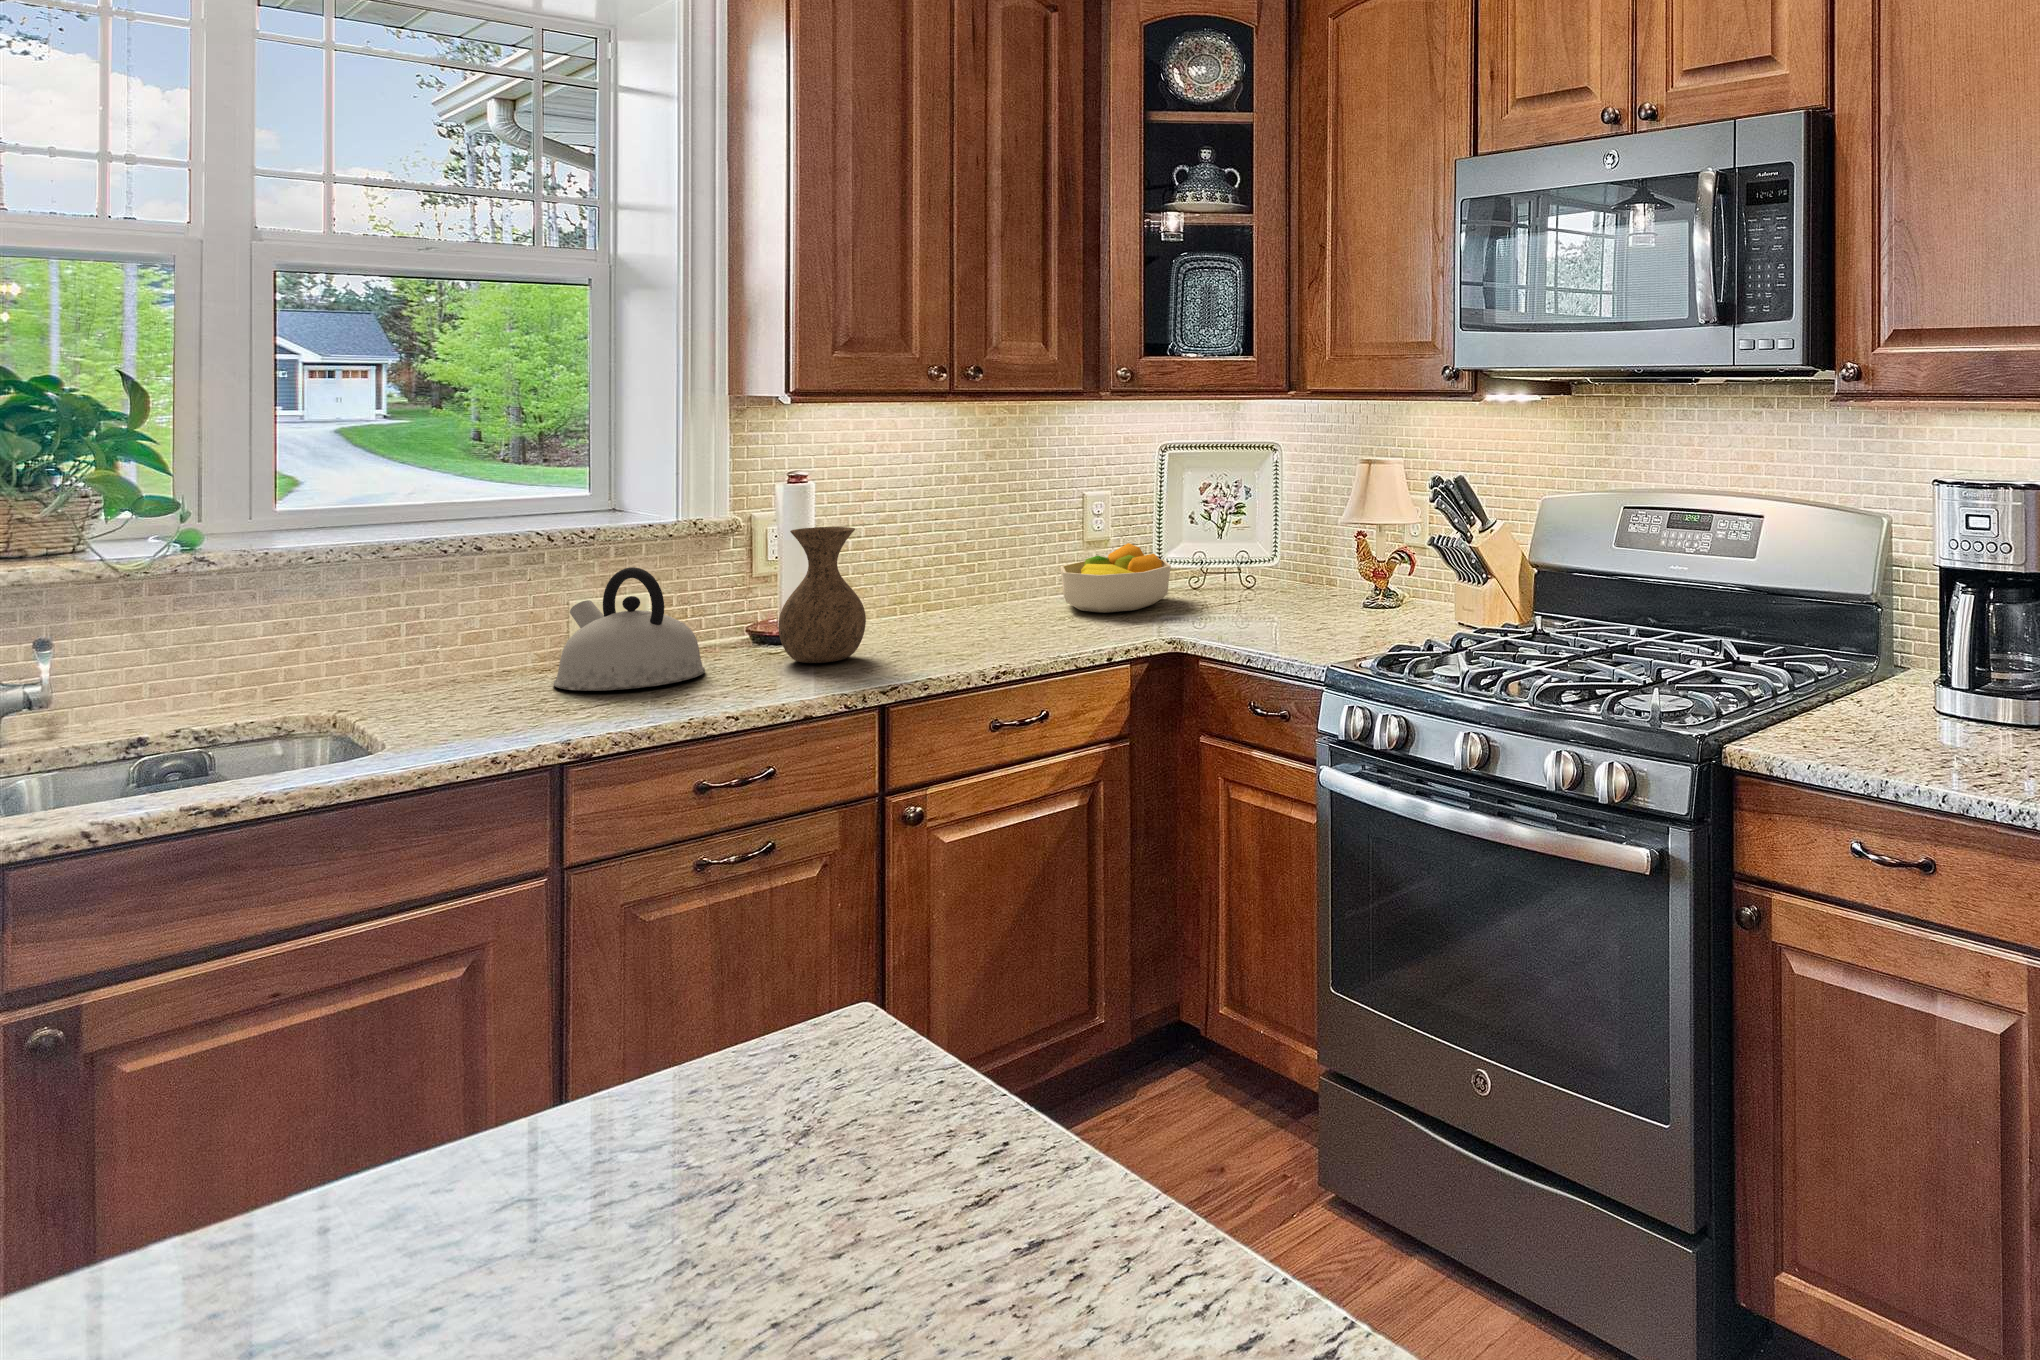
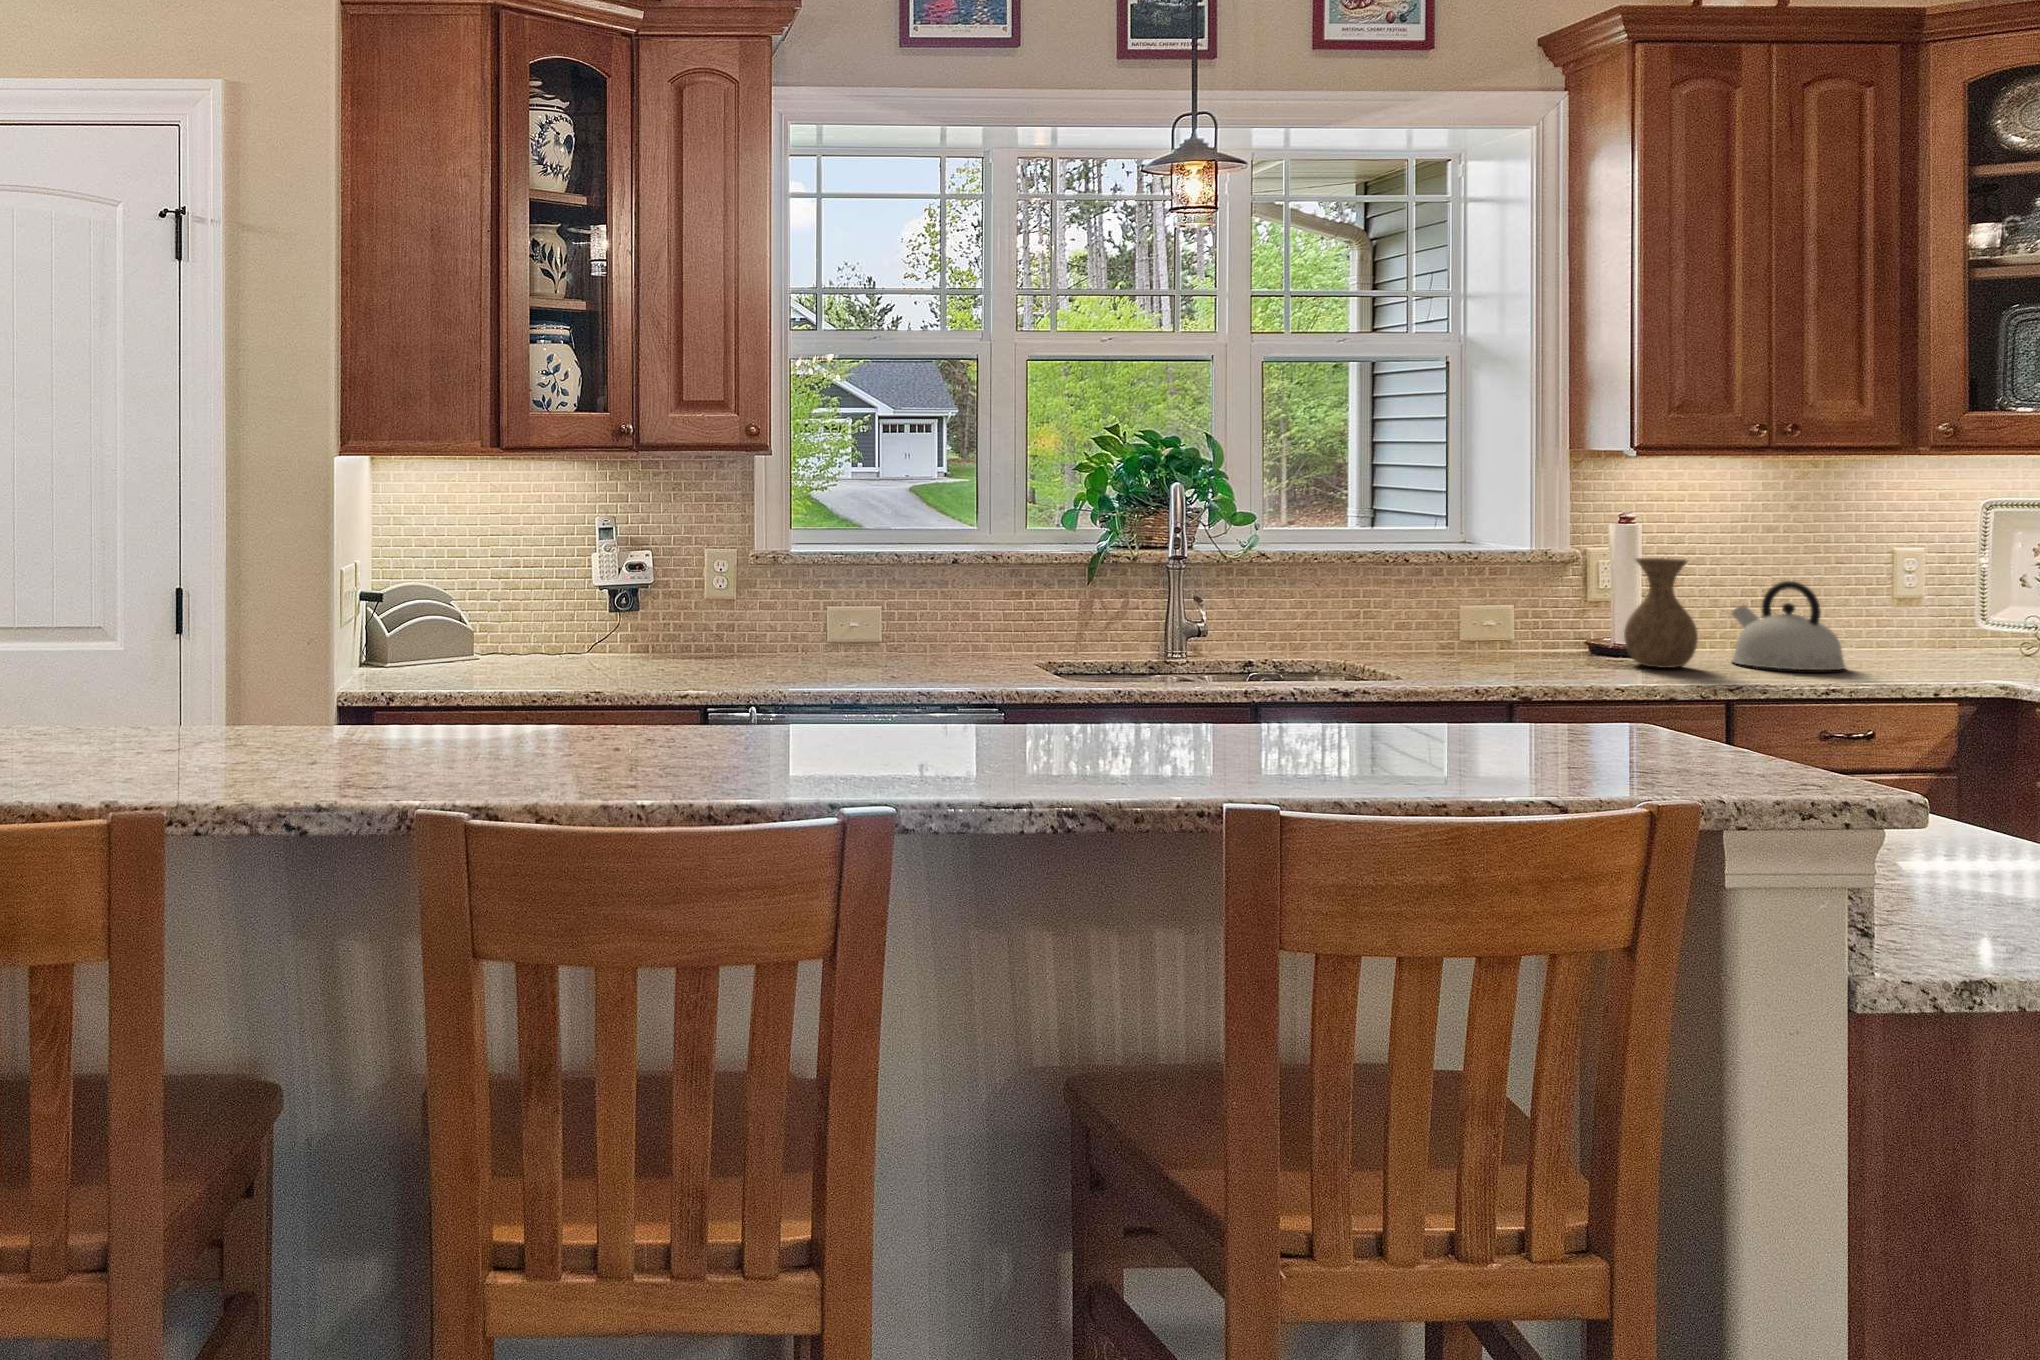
fruit bowl: present [1060,543,1171,613] -> none [1864,599,1994,662]
kettle: present [553,567,705,691] -> present [1732,581,1845,670]

